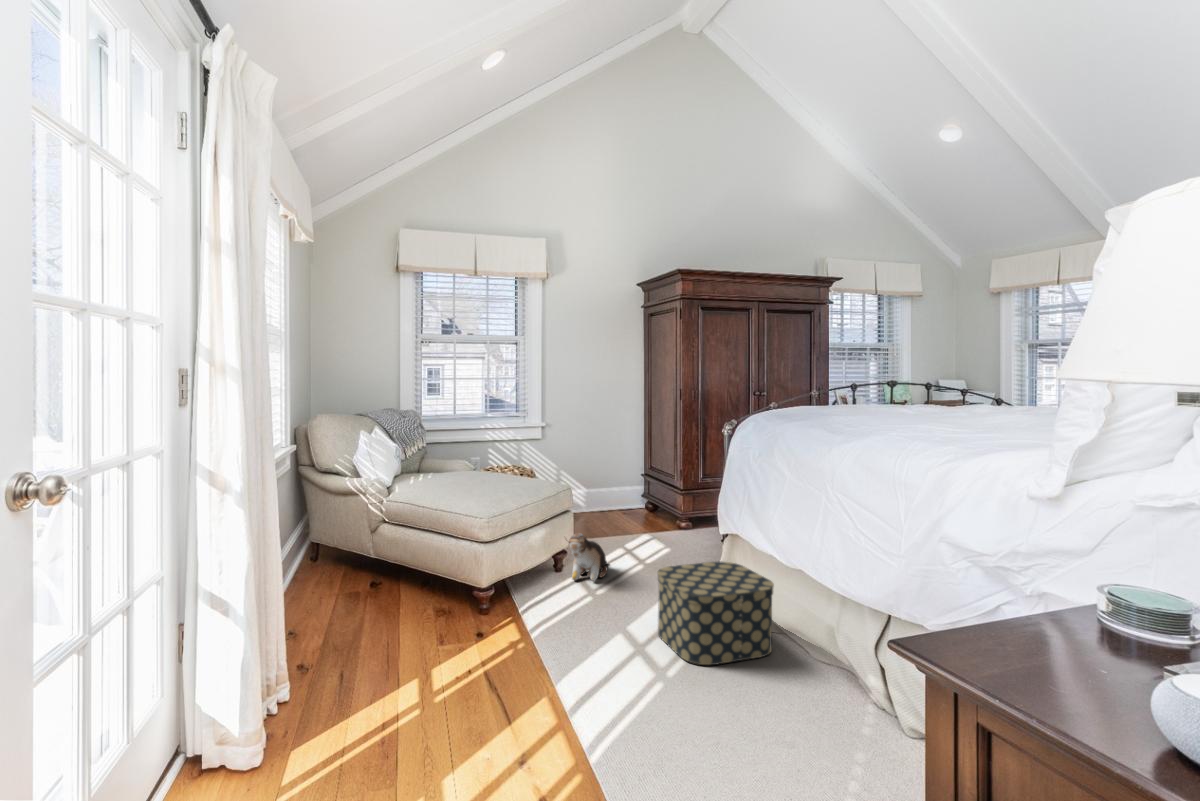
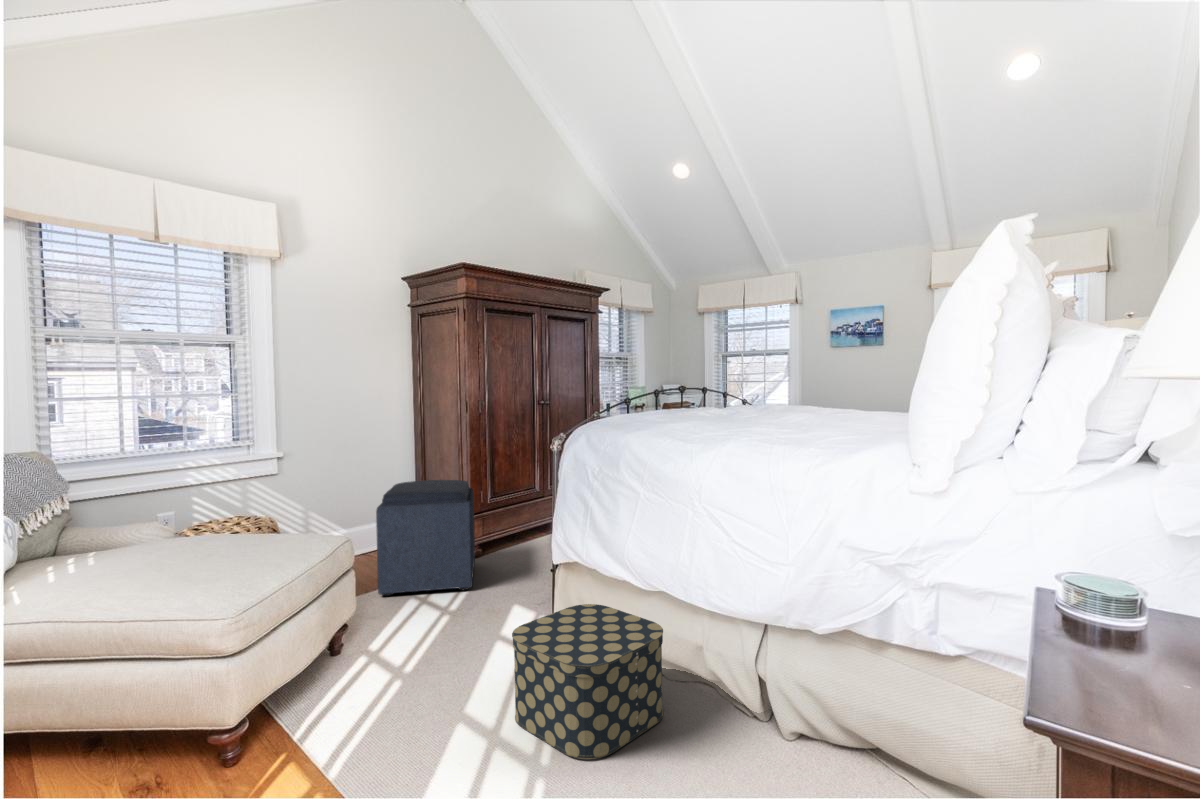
ottoman: none [598,457,682,549] -> present [376,480,475,596]
plush toy: present [569,533,607,581] -> none [351,593,409,660]

